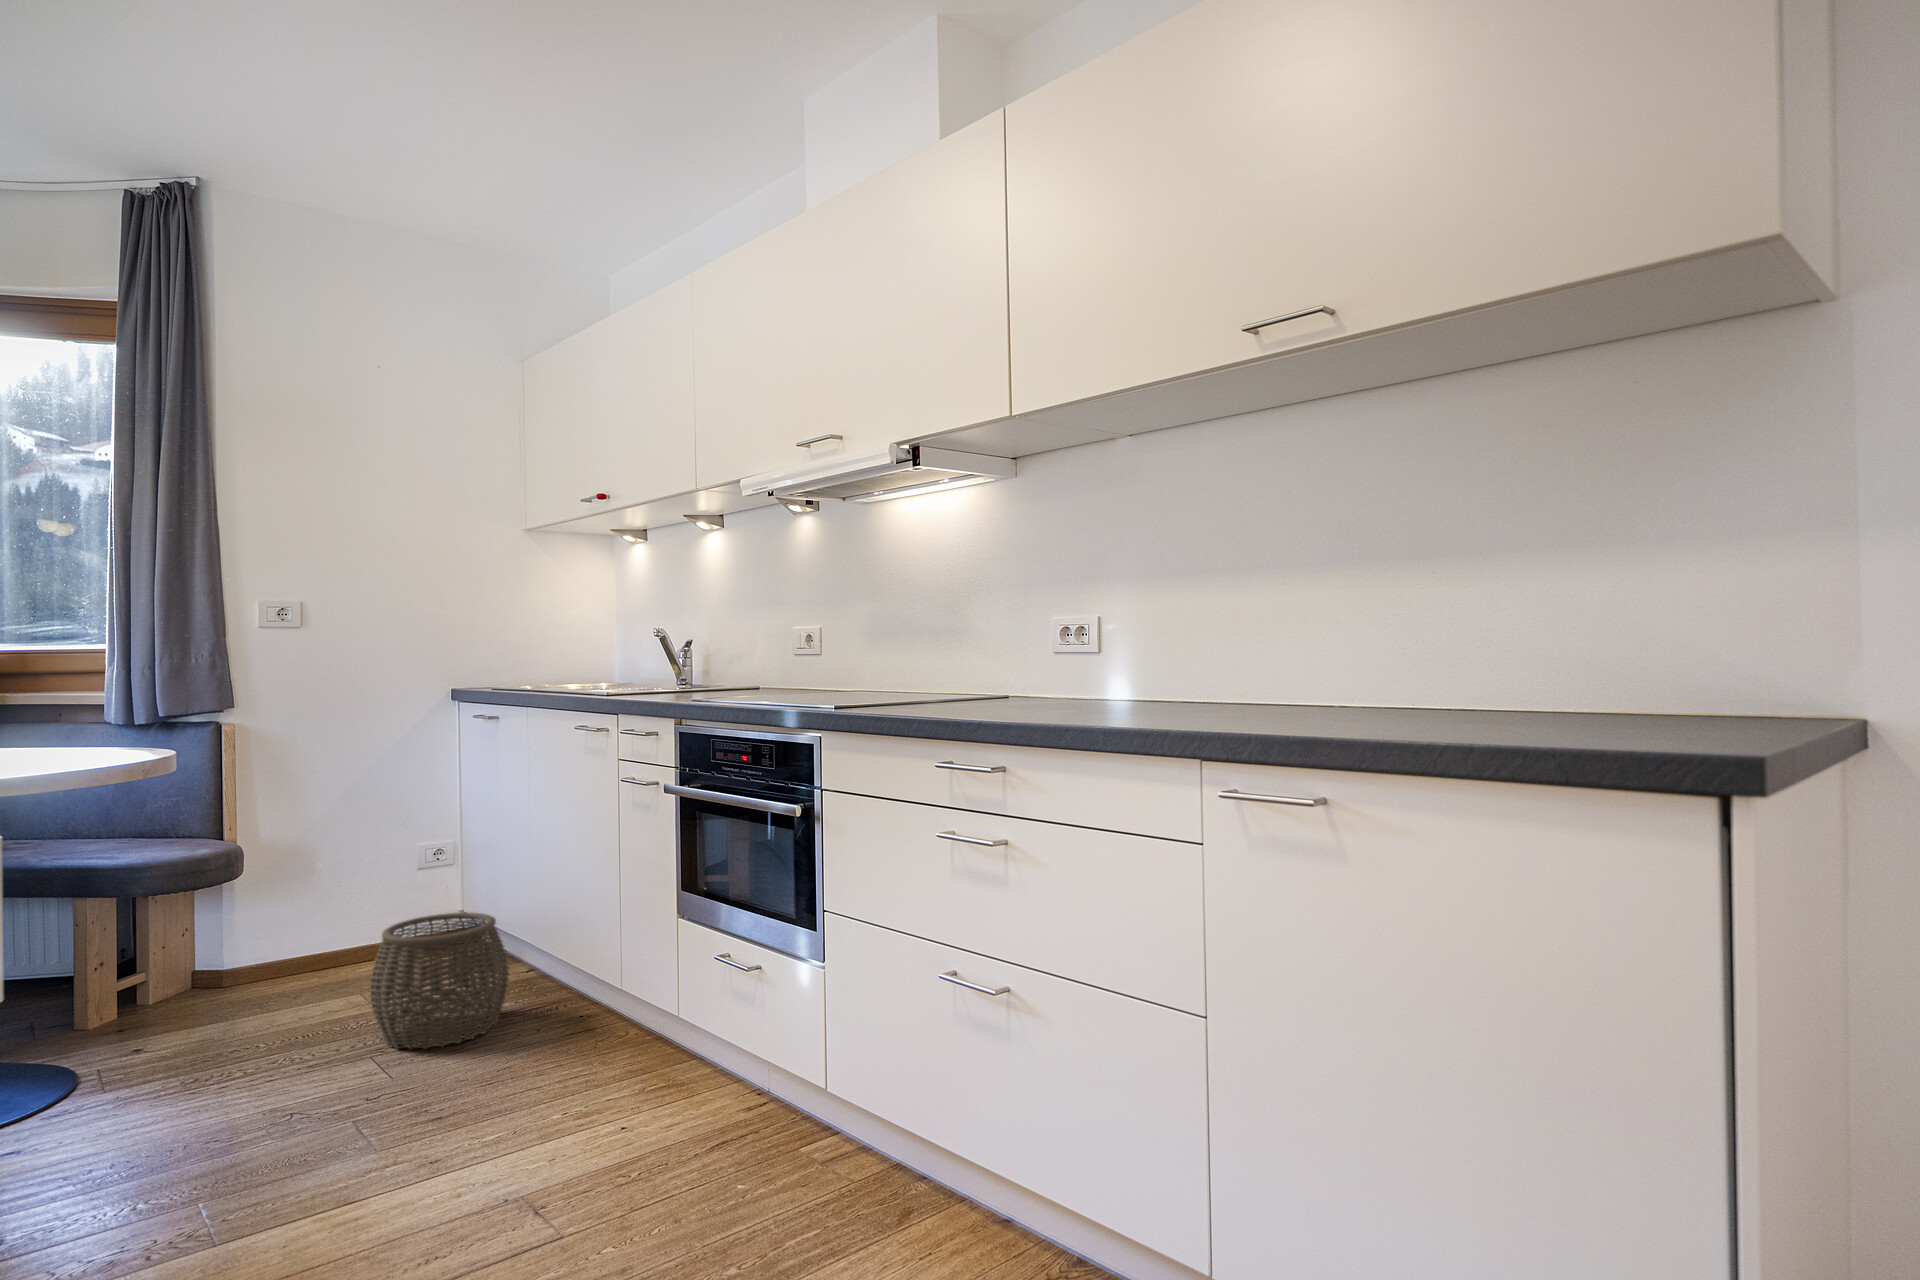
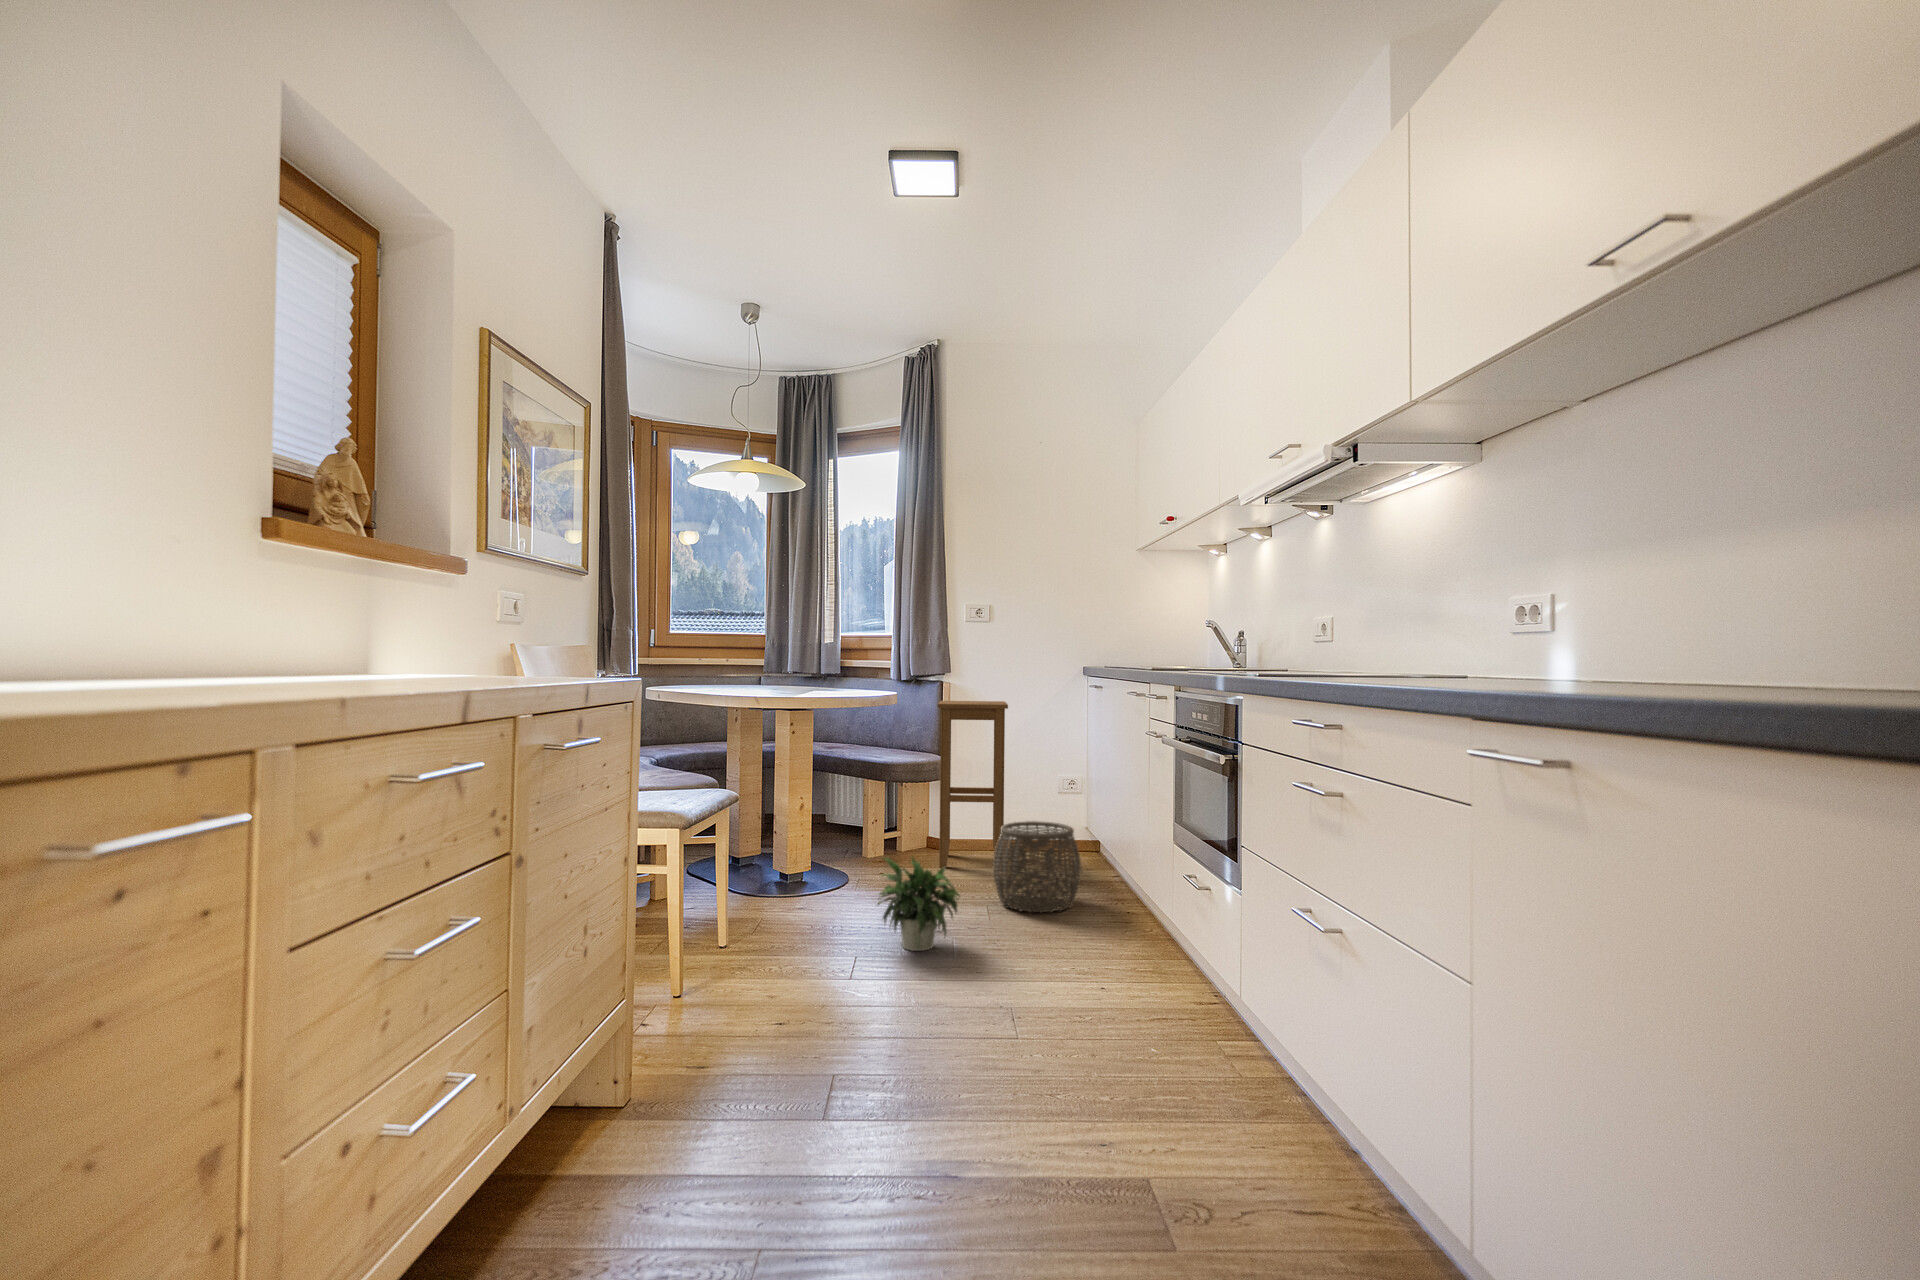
stool: none [218,747,354,1013] -> present [938,701,1008,868]
potted plant: none [214,1011,376,1163] -> present [878,857,960,951]

